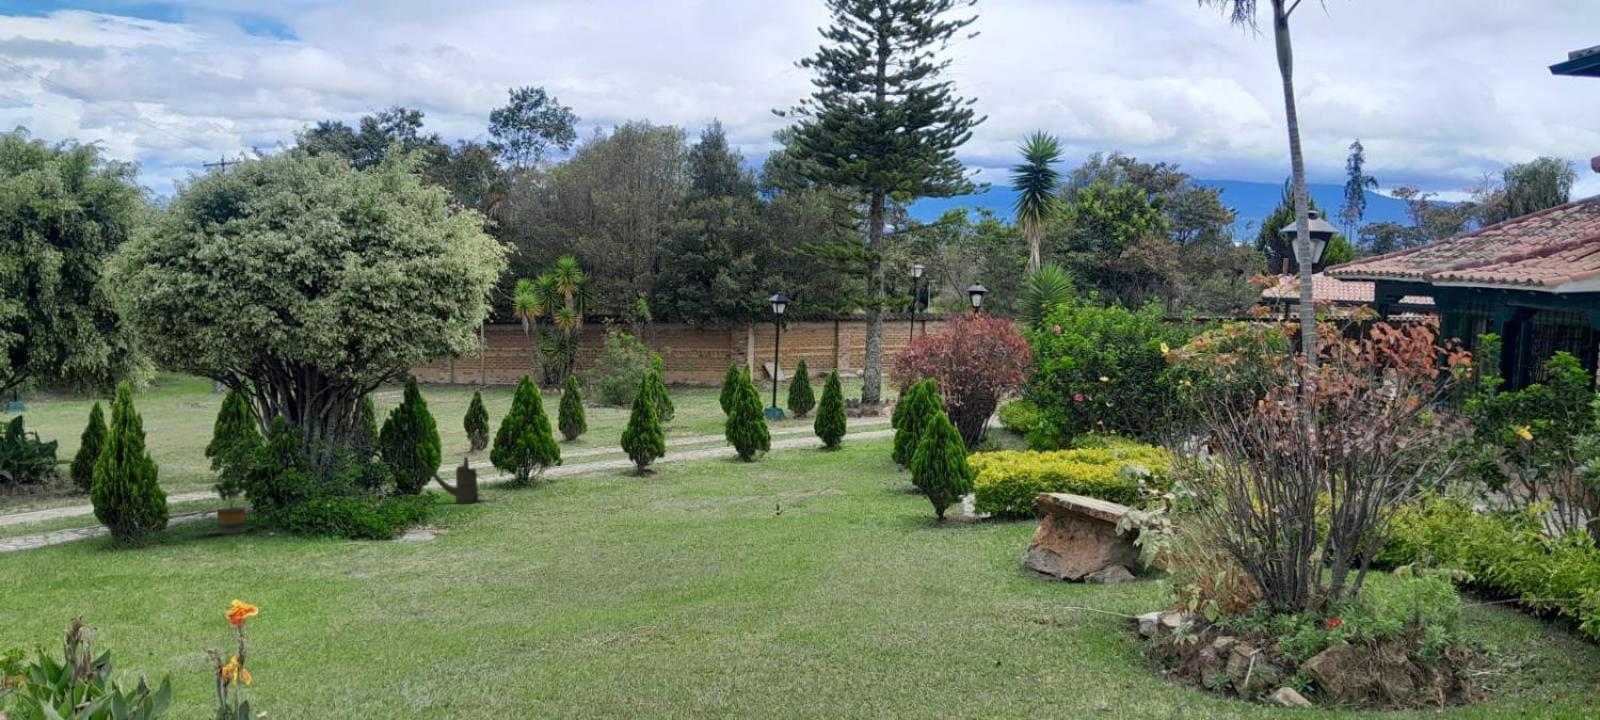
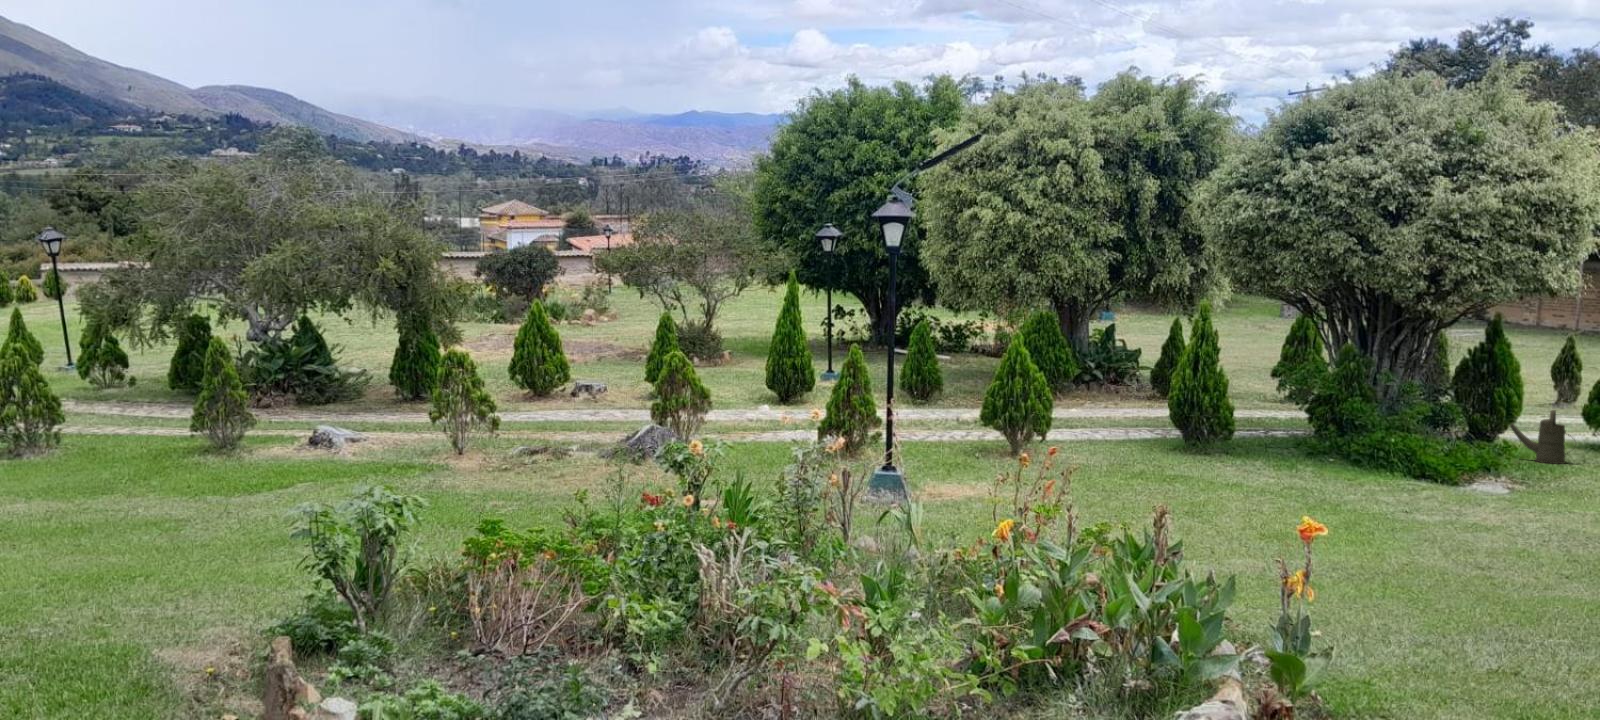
potted tree: present [211,479,250,534] -> none [1275,401,1317,456]

